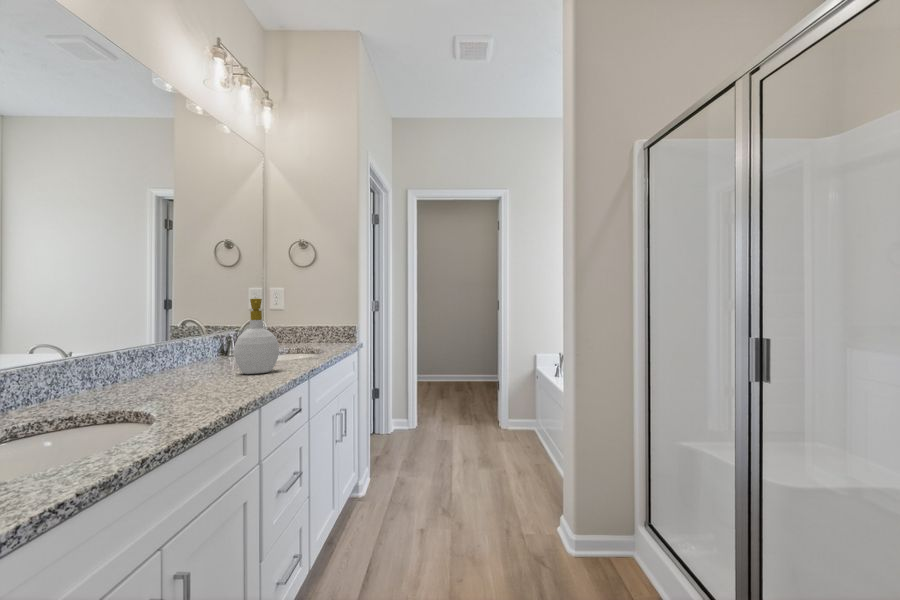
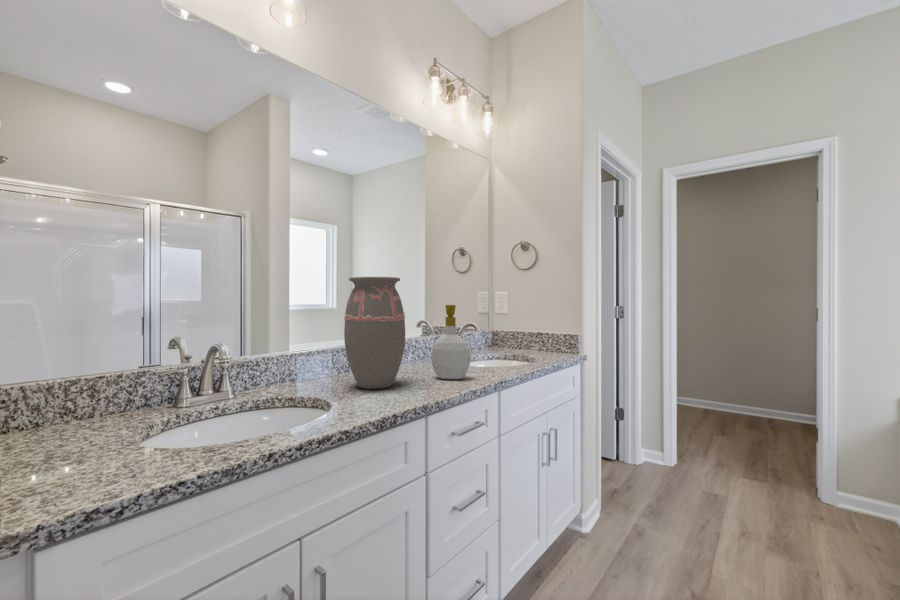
decorative vase: none [134,268,214,393] -> present [344,277,405,389]

